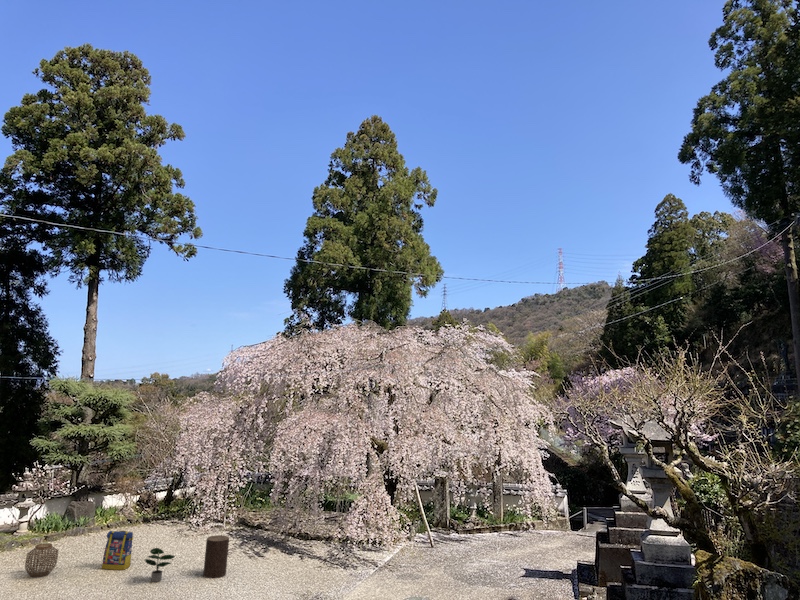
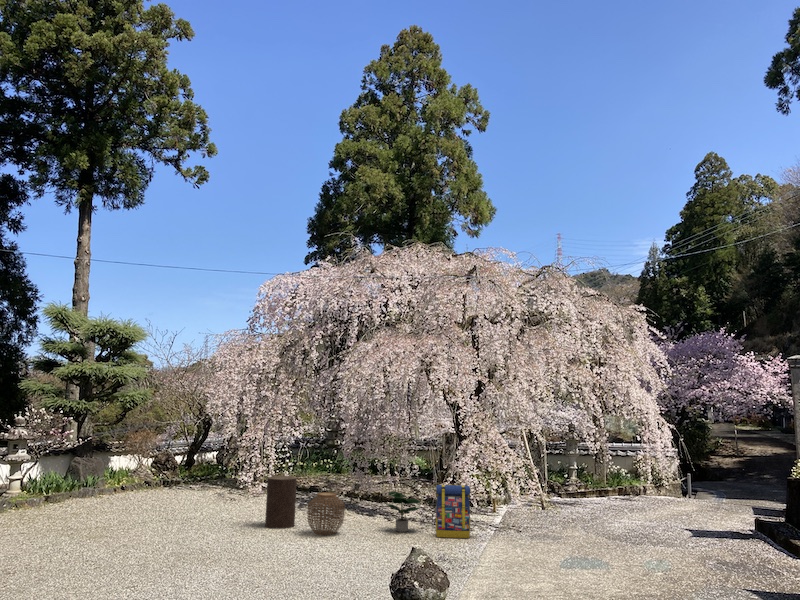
backpack: present [102,530,133,570] -> present [436,484,470,538]
woven basket: present [25,543,58,577] -> present [307,492,345,535]
potted plant: present [145,548,175,582] -> present [387,491,420,532]

